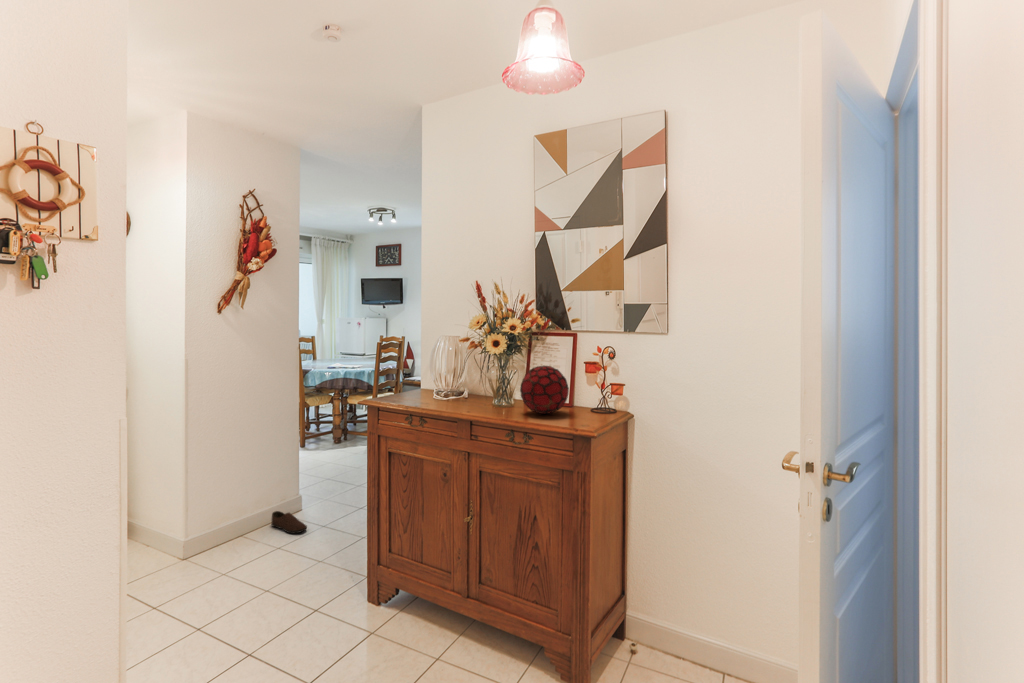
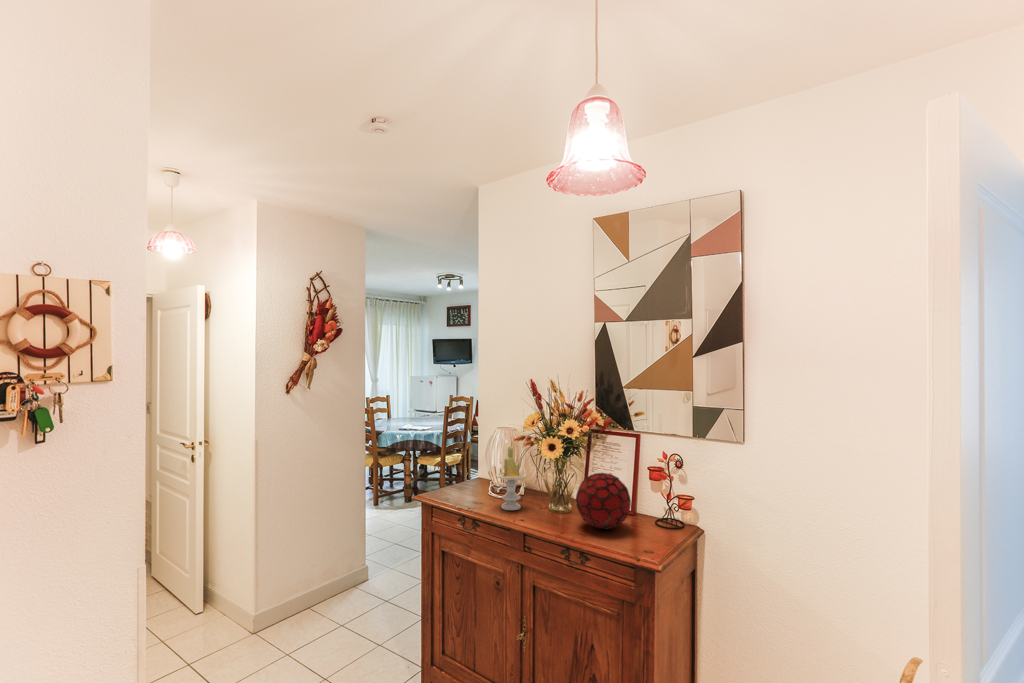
candle: none [445,349,474,406] -> present [496,446,527,510]
shoe: present [272,511,307,533] -> none [328,590,361,617]

